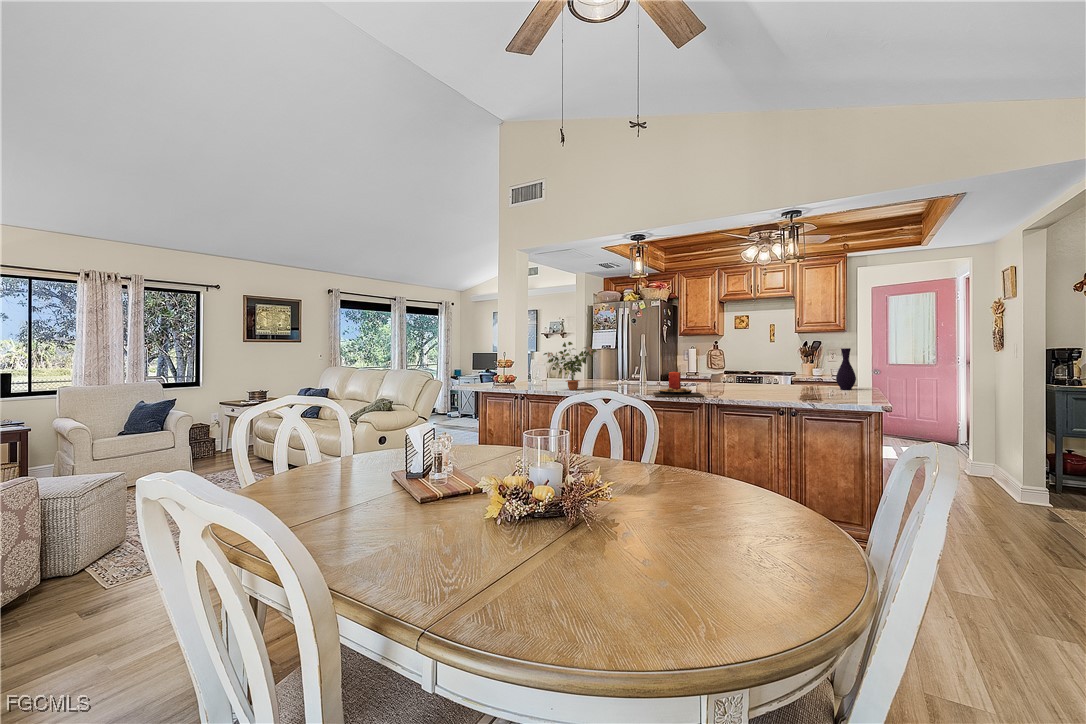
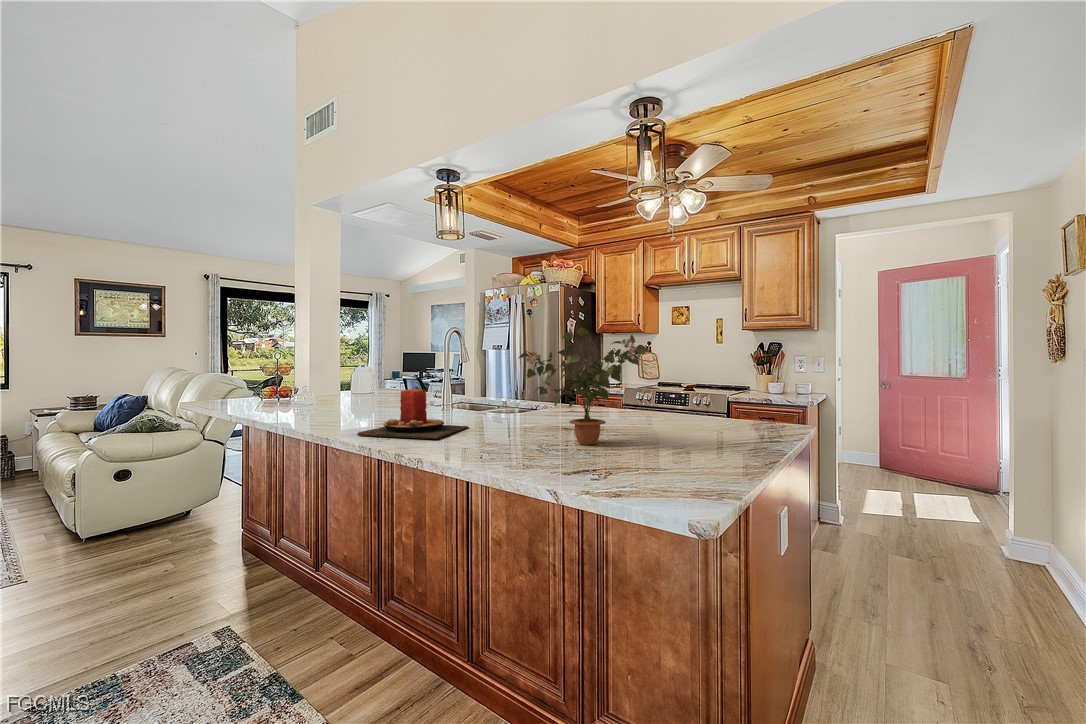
potted plant: present [544,342,597,390] -> present [518,327,649,445]
vase: present [836,348,856,390] -> none [730,352,763,428]

